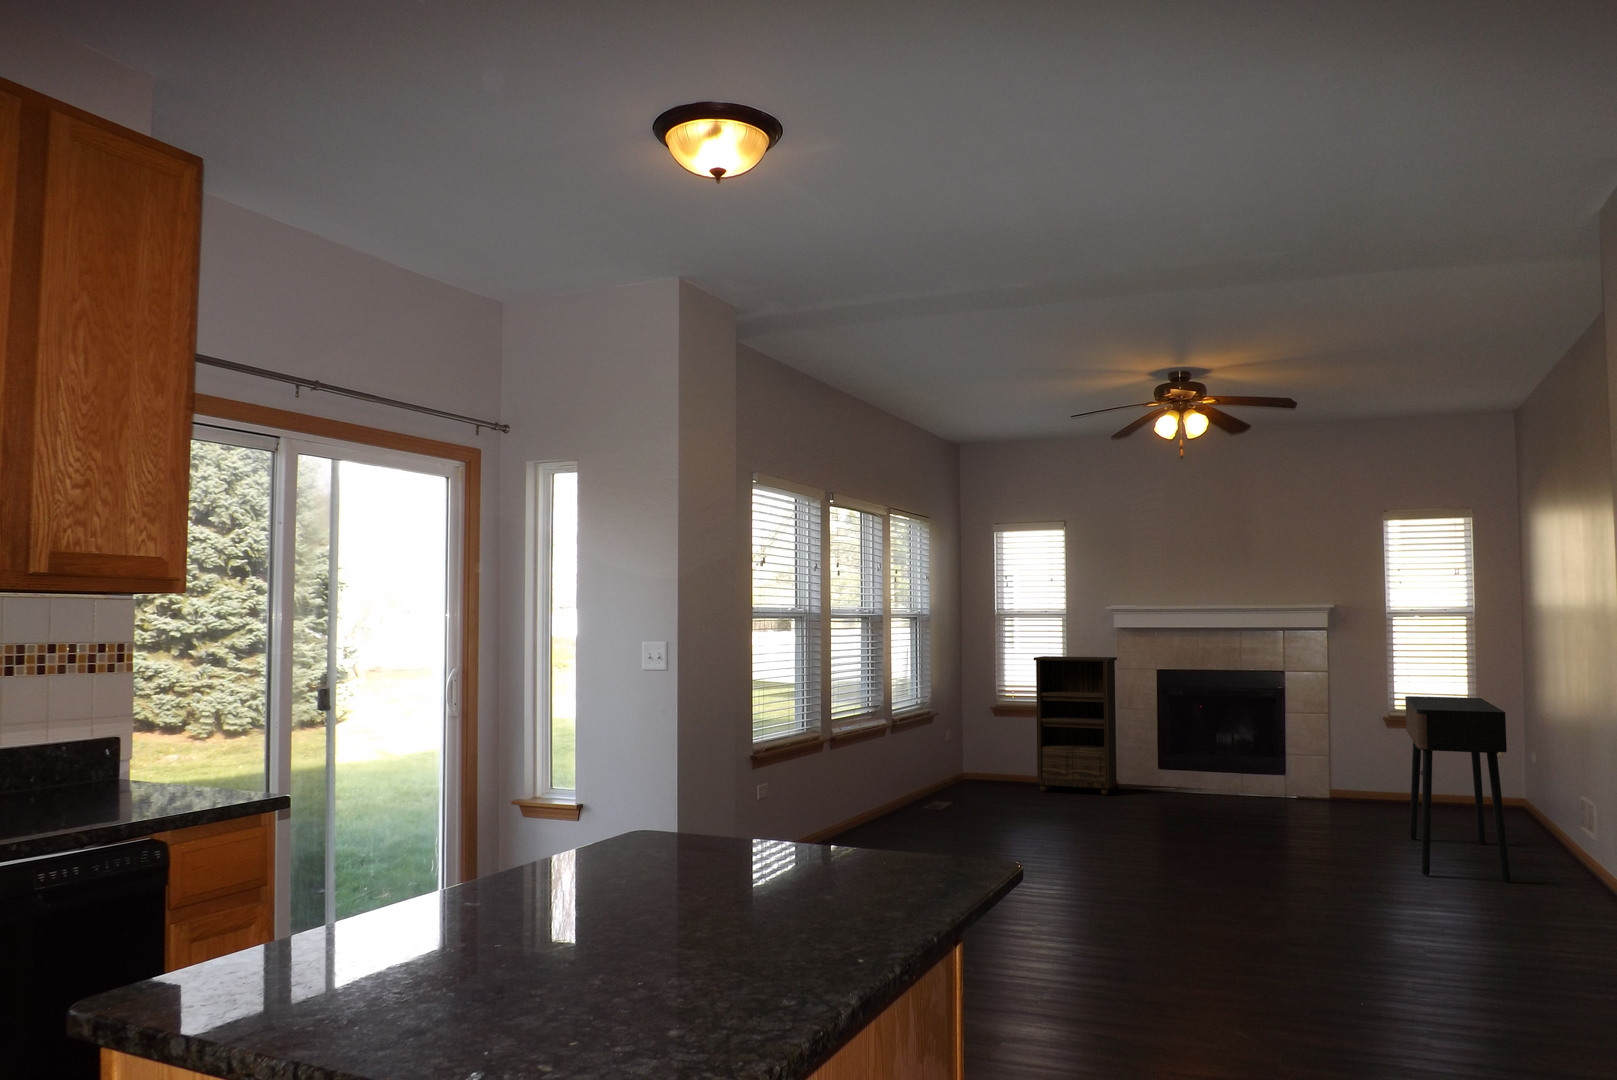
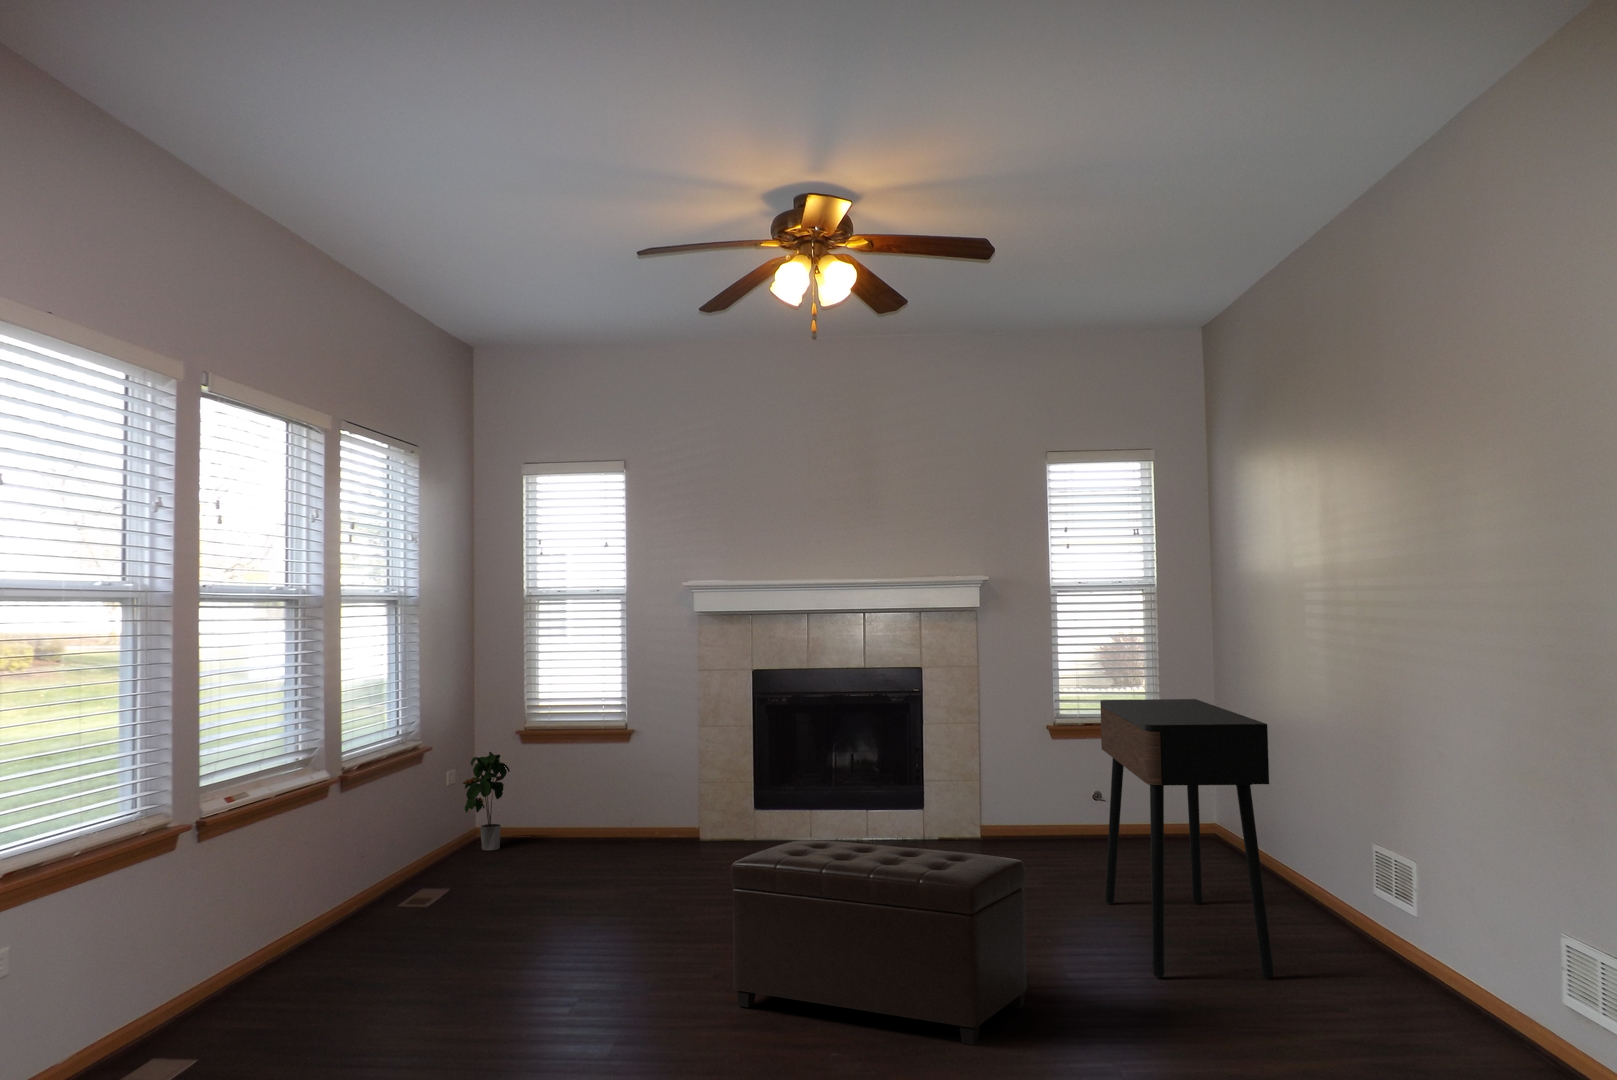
bookshelf: present [1034,656,1117,795] -> none [579,654,699,856]
potted plant: none [956,719,986,785] -> present [463,752,510,850]
ottoman: none [1135,773,1326,893] -> present [730,840,1027,1045]

